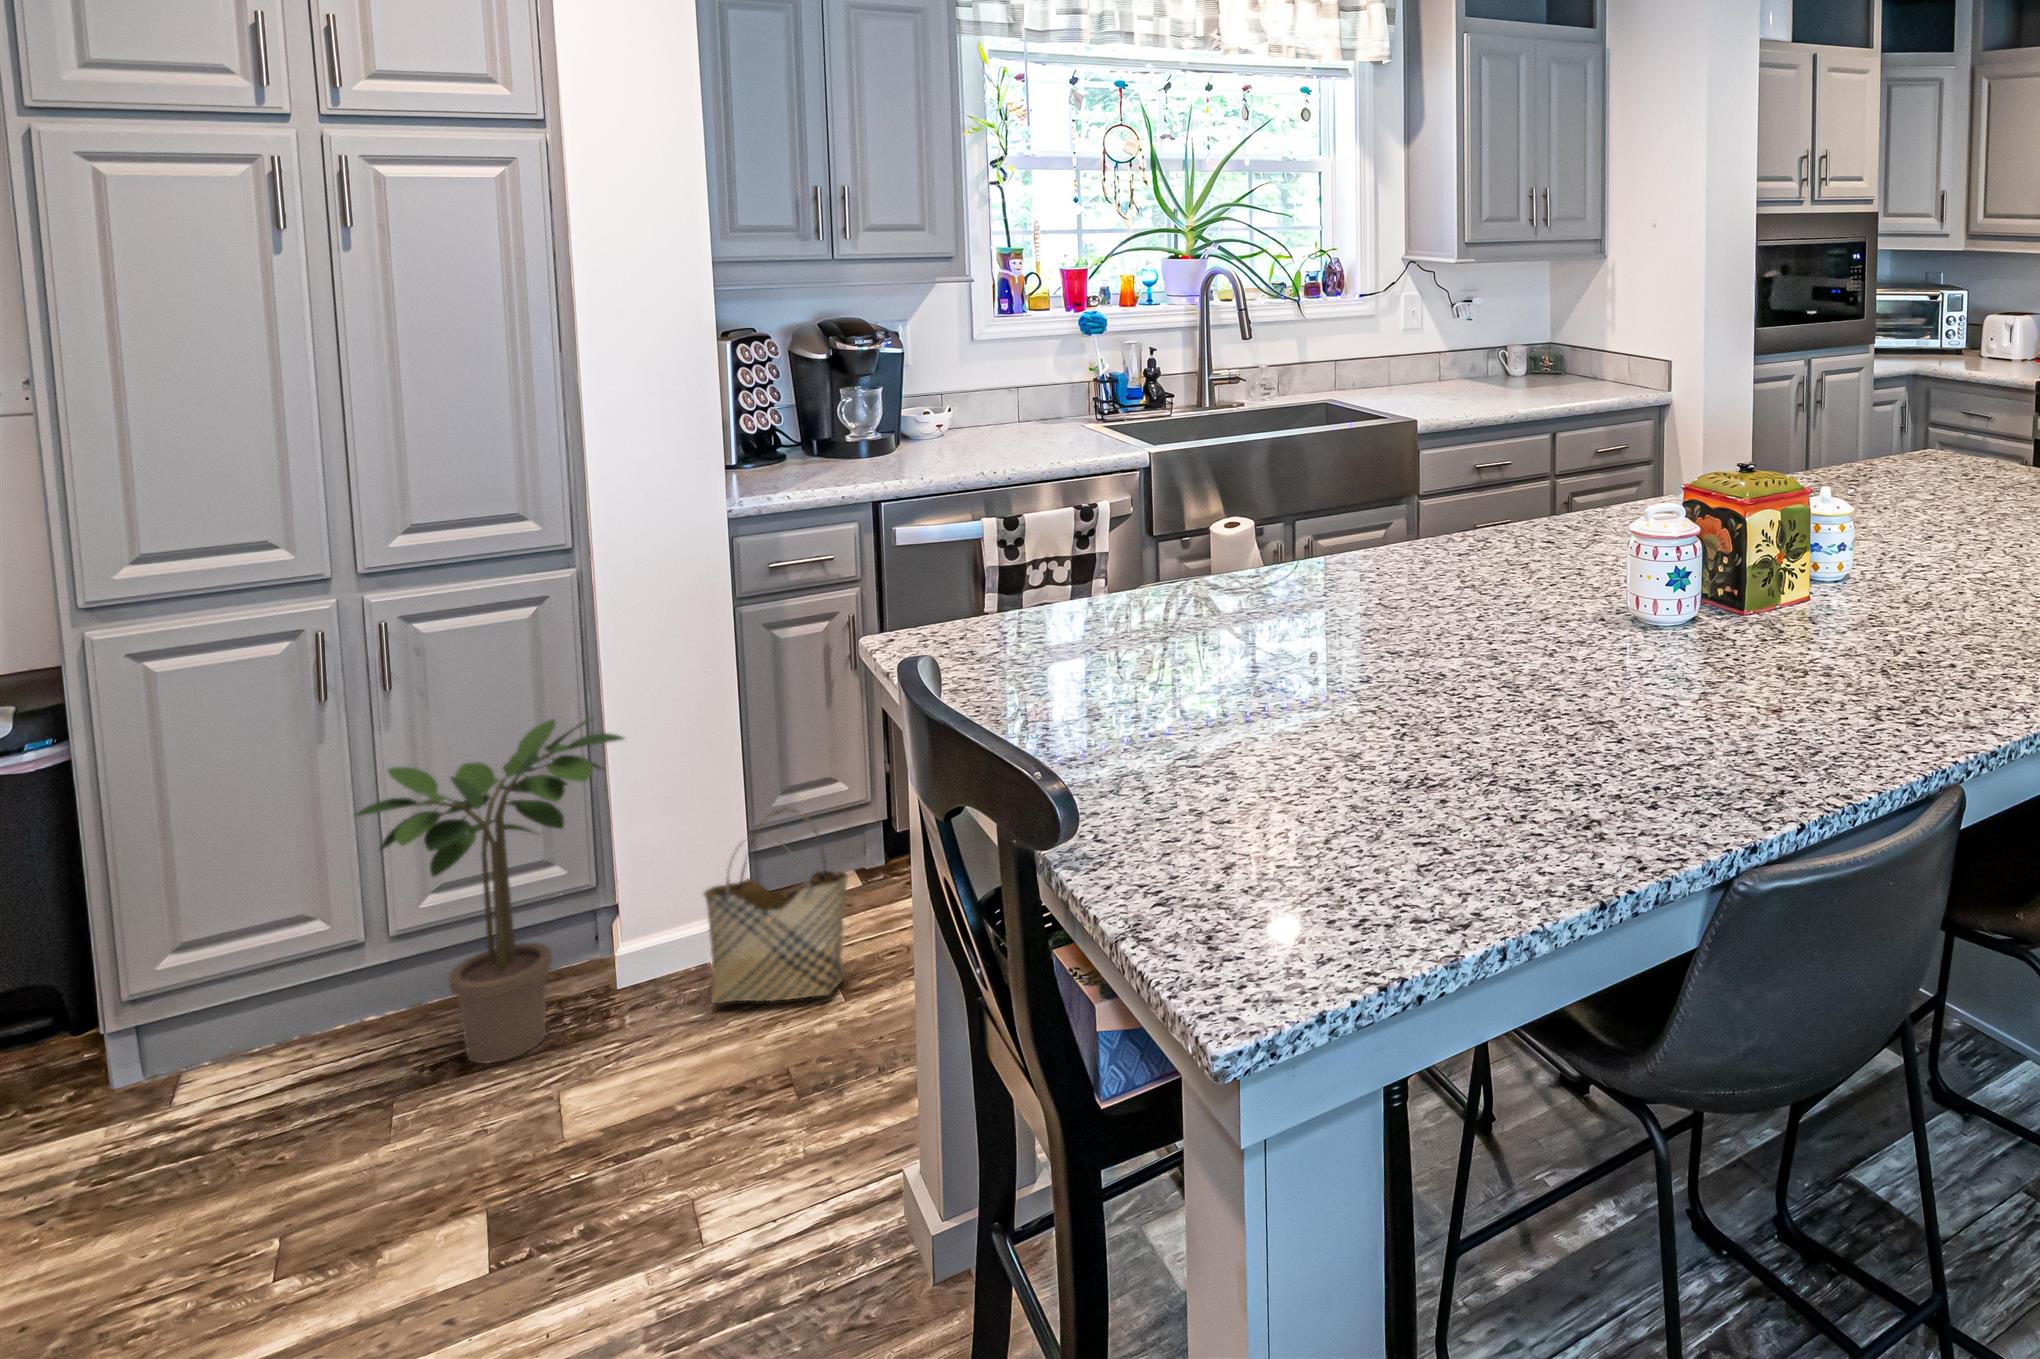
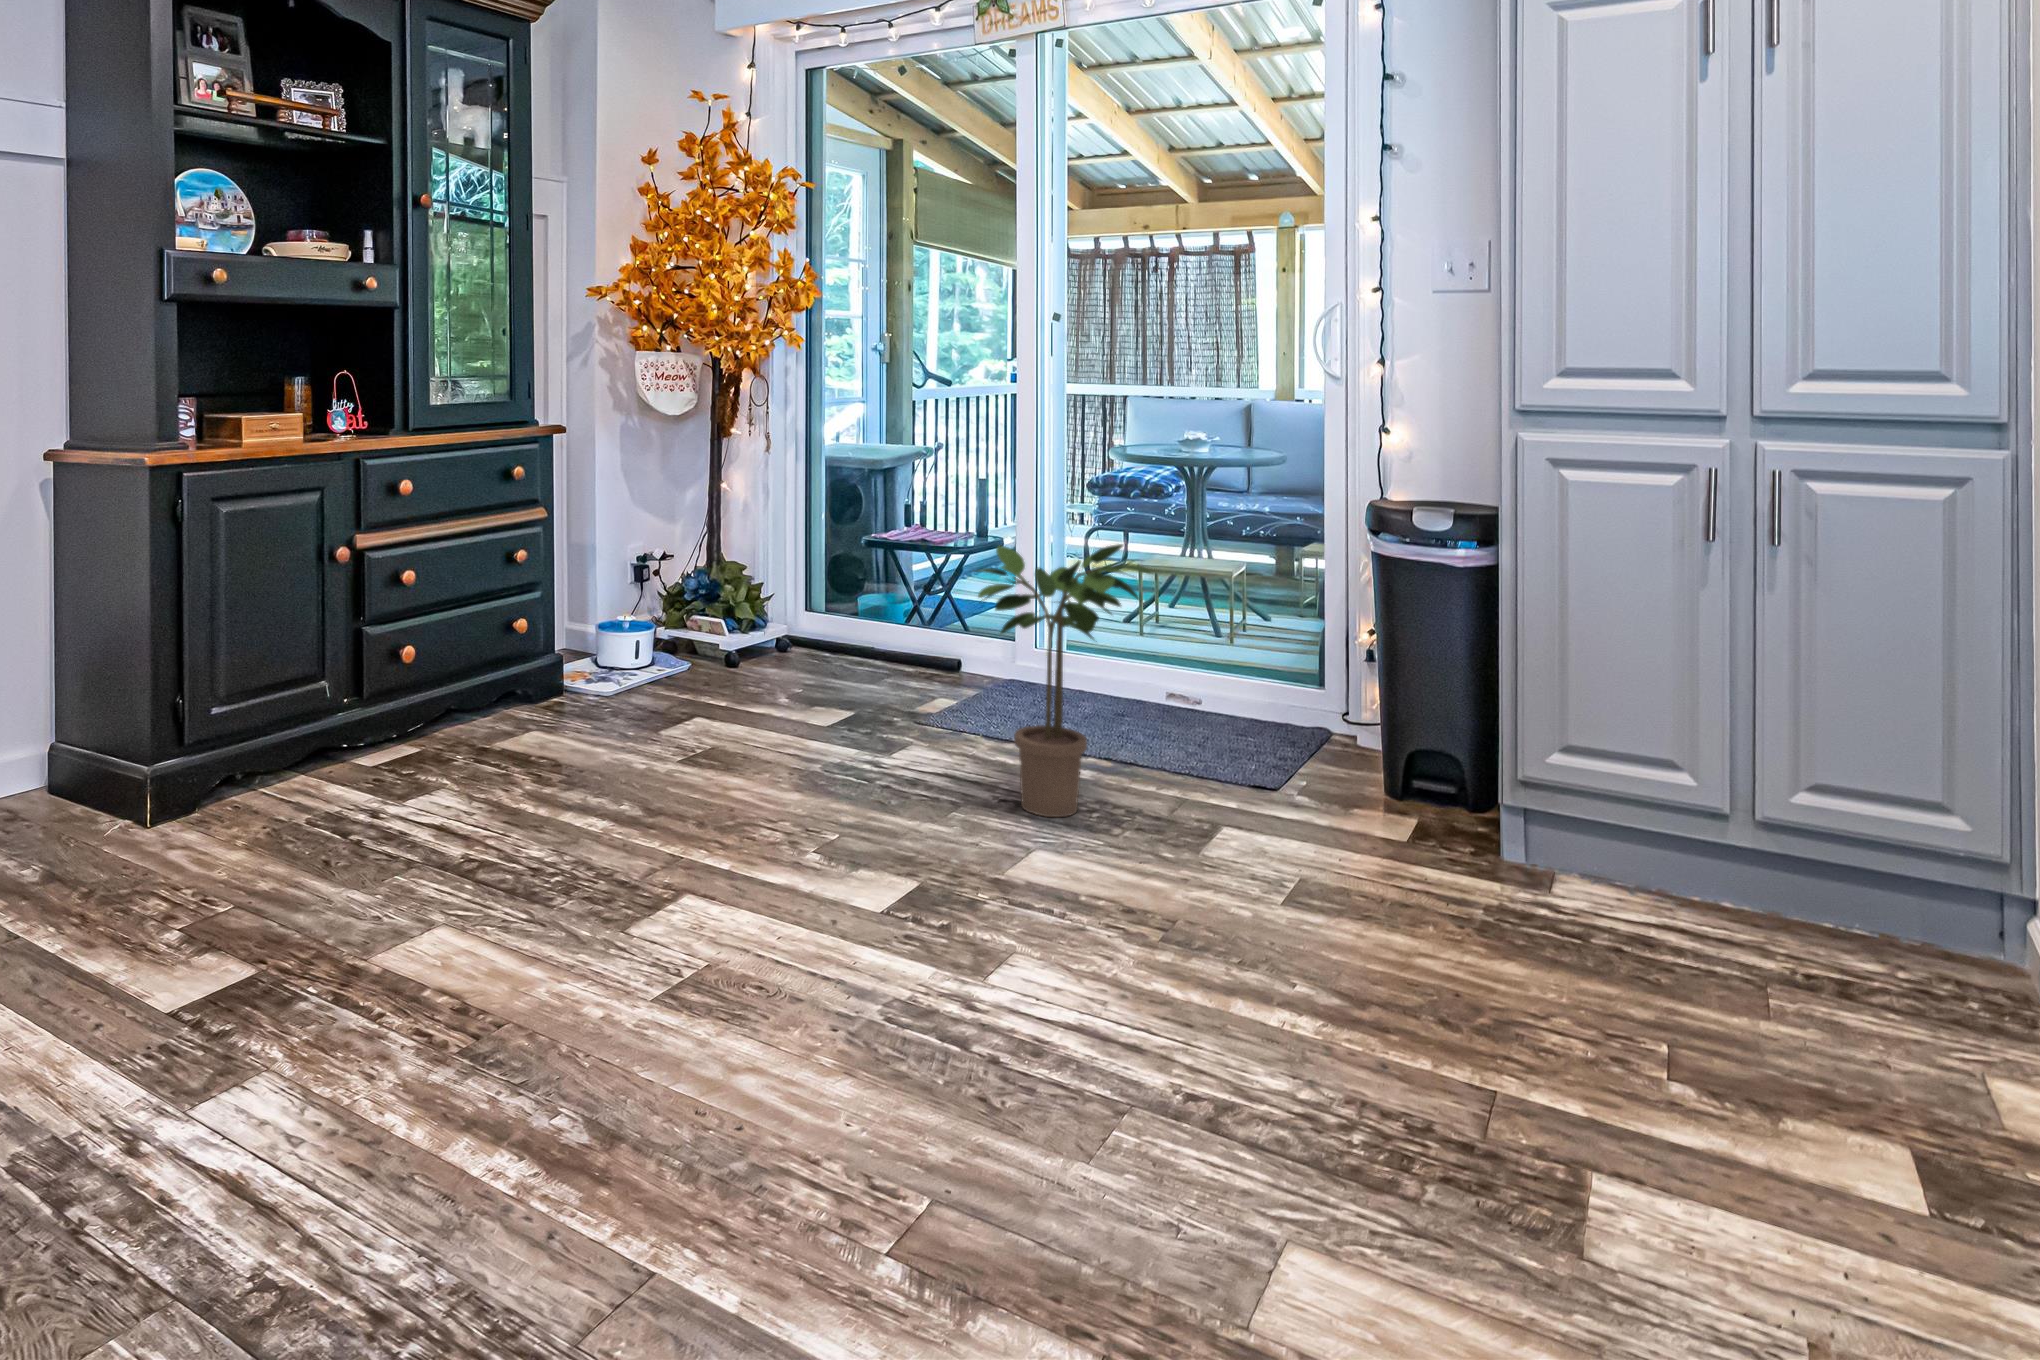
woven basket: present [704,809,848,1003] -> none [1182,690,1311,890]

